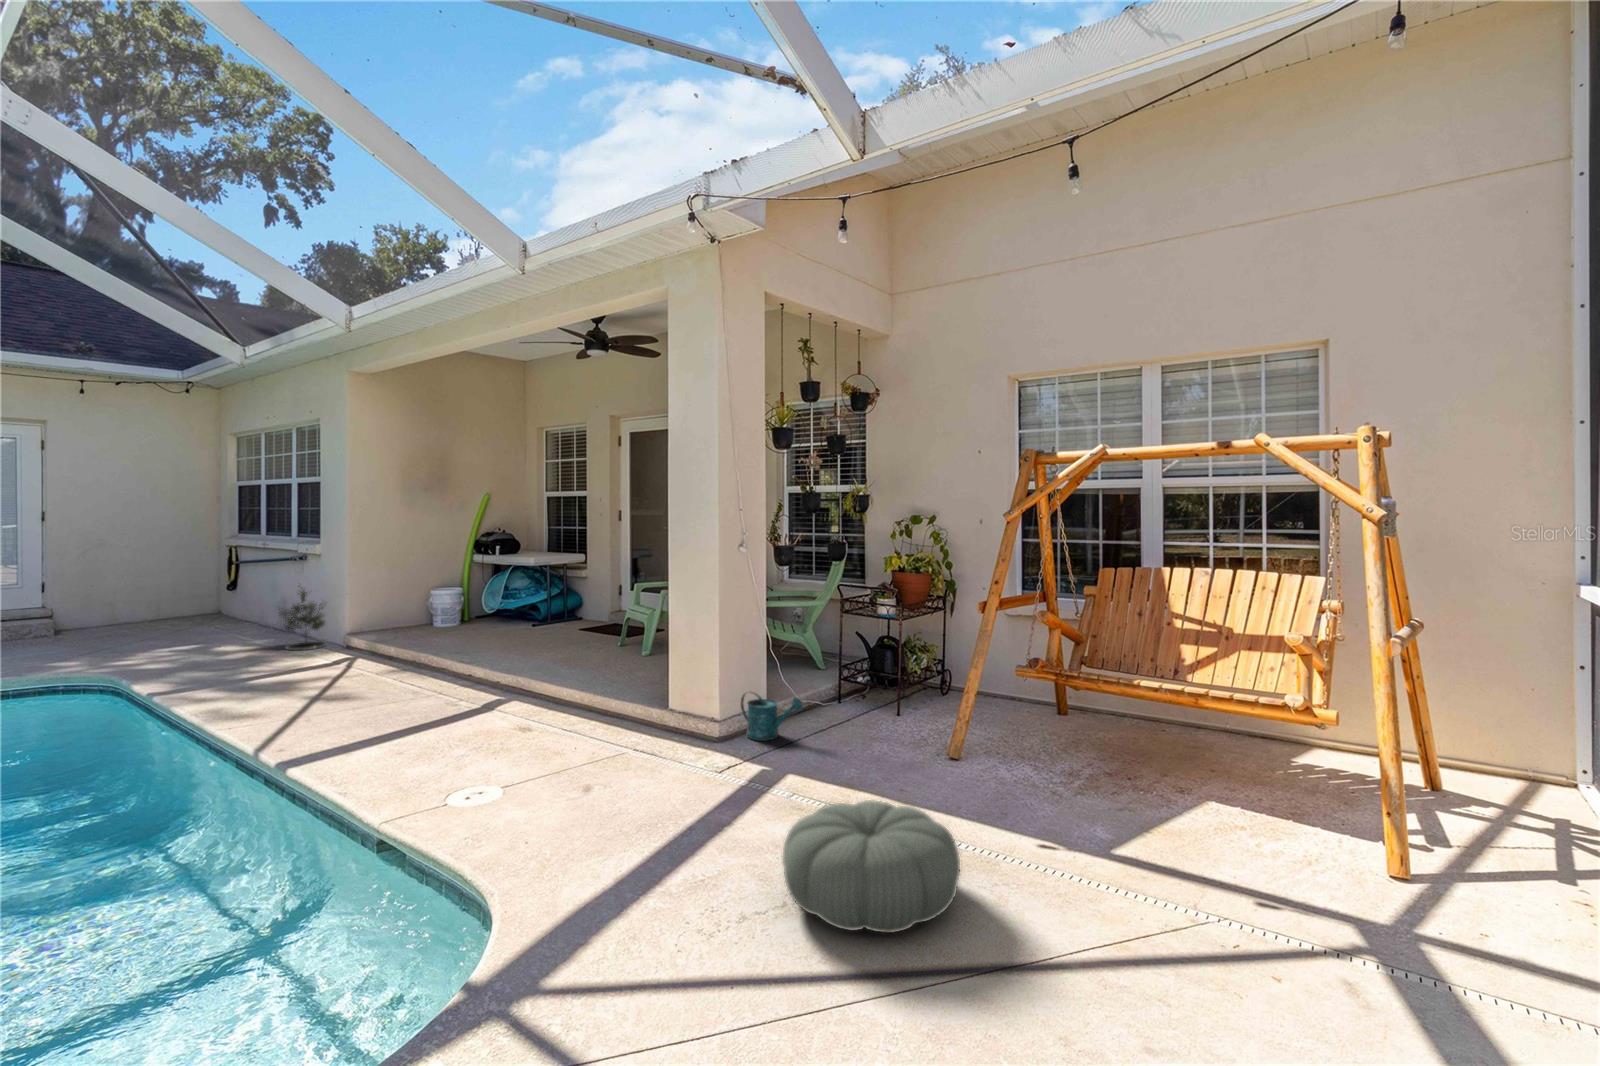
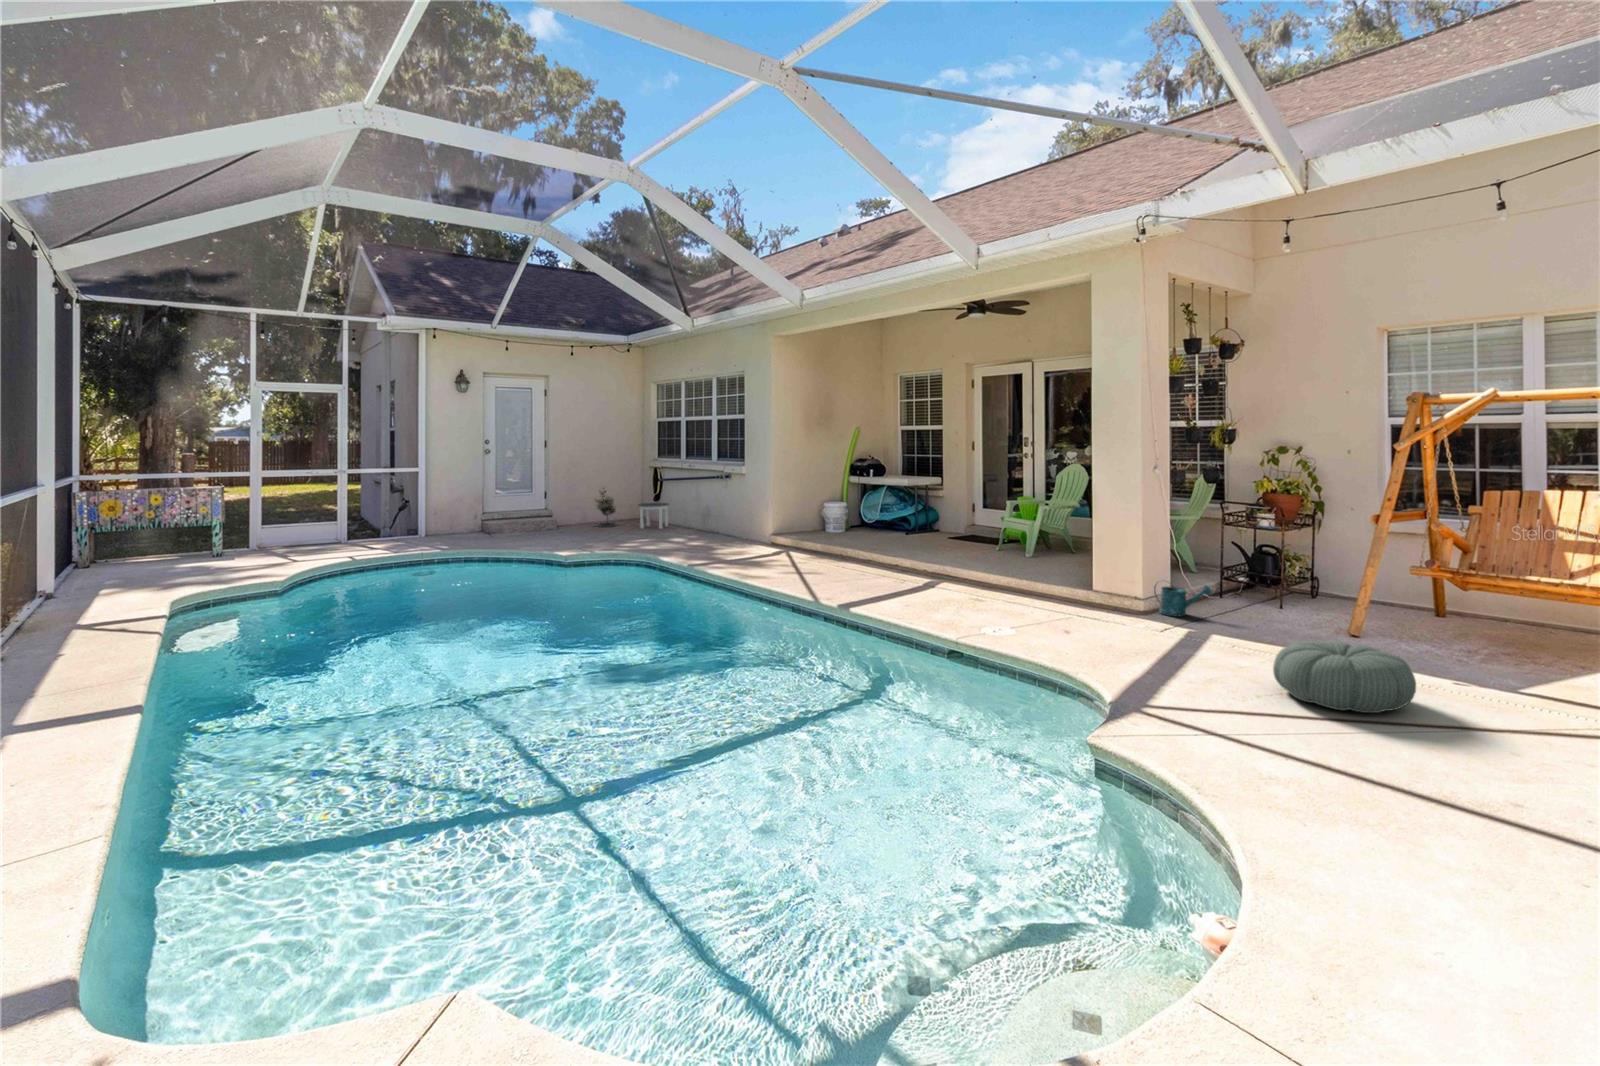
potted tree: present [281,588,327,650] -> present [596,488,618,527]
round table: none [191,592,242,628] -> present [639,503,669,529]

